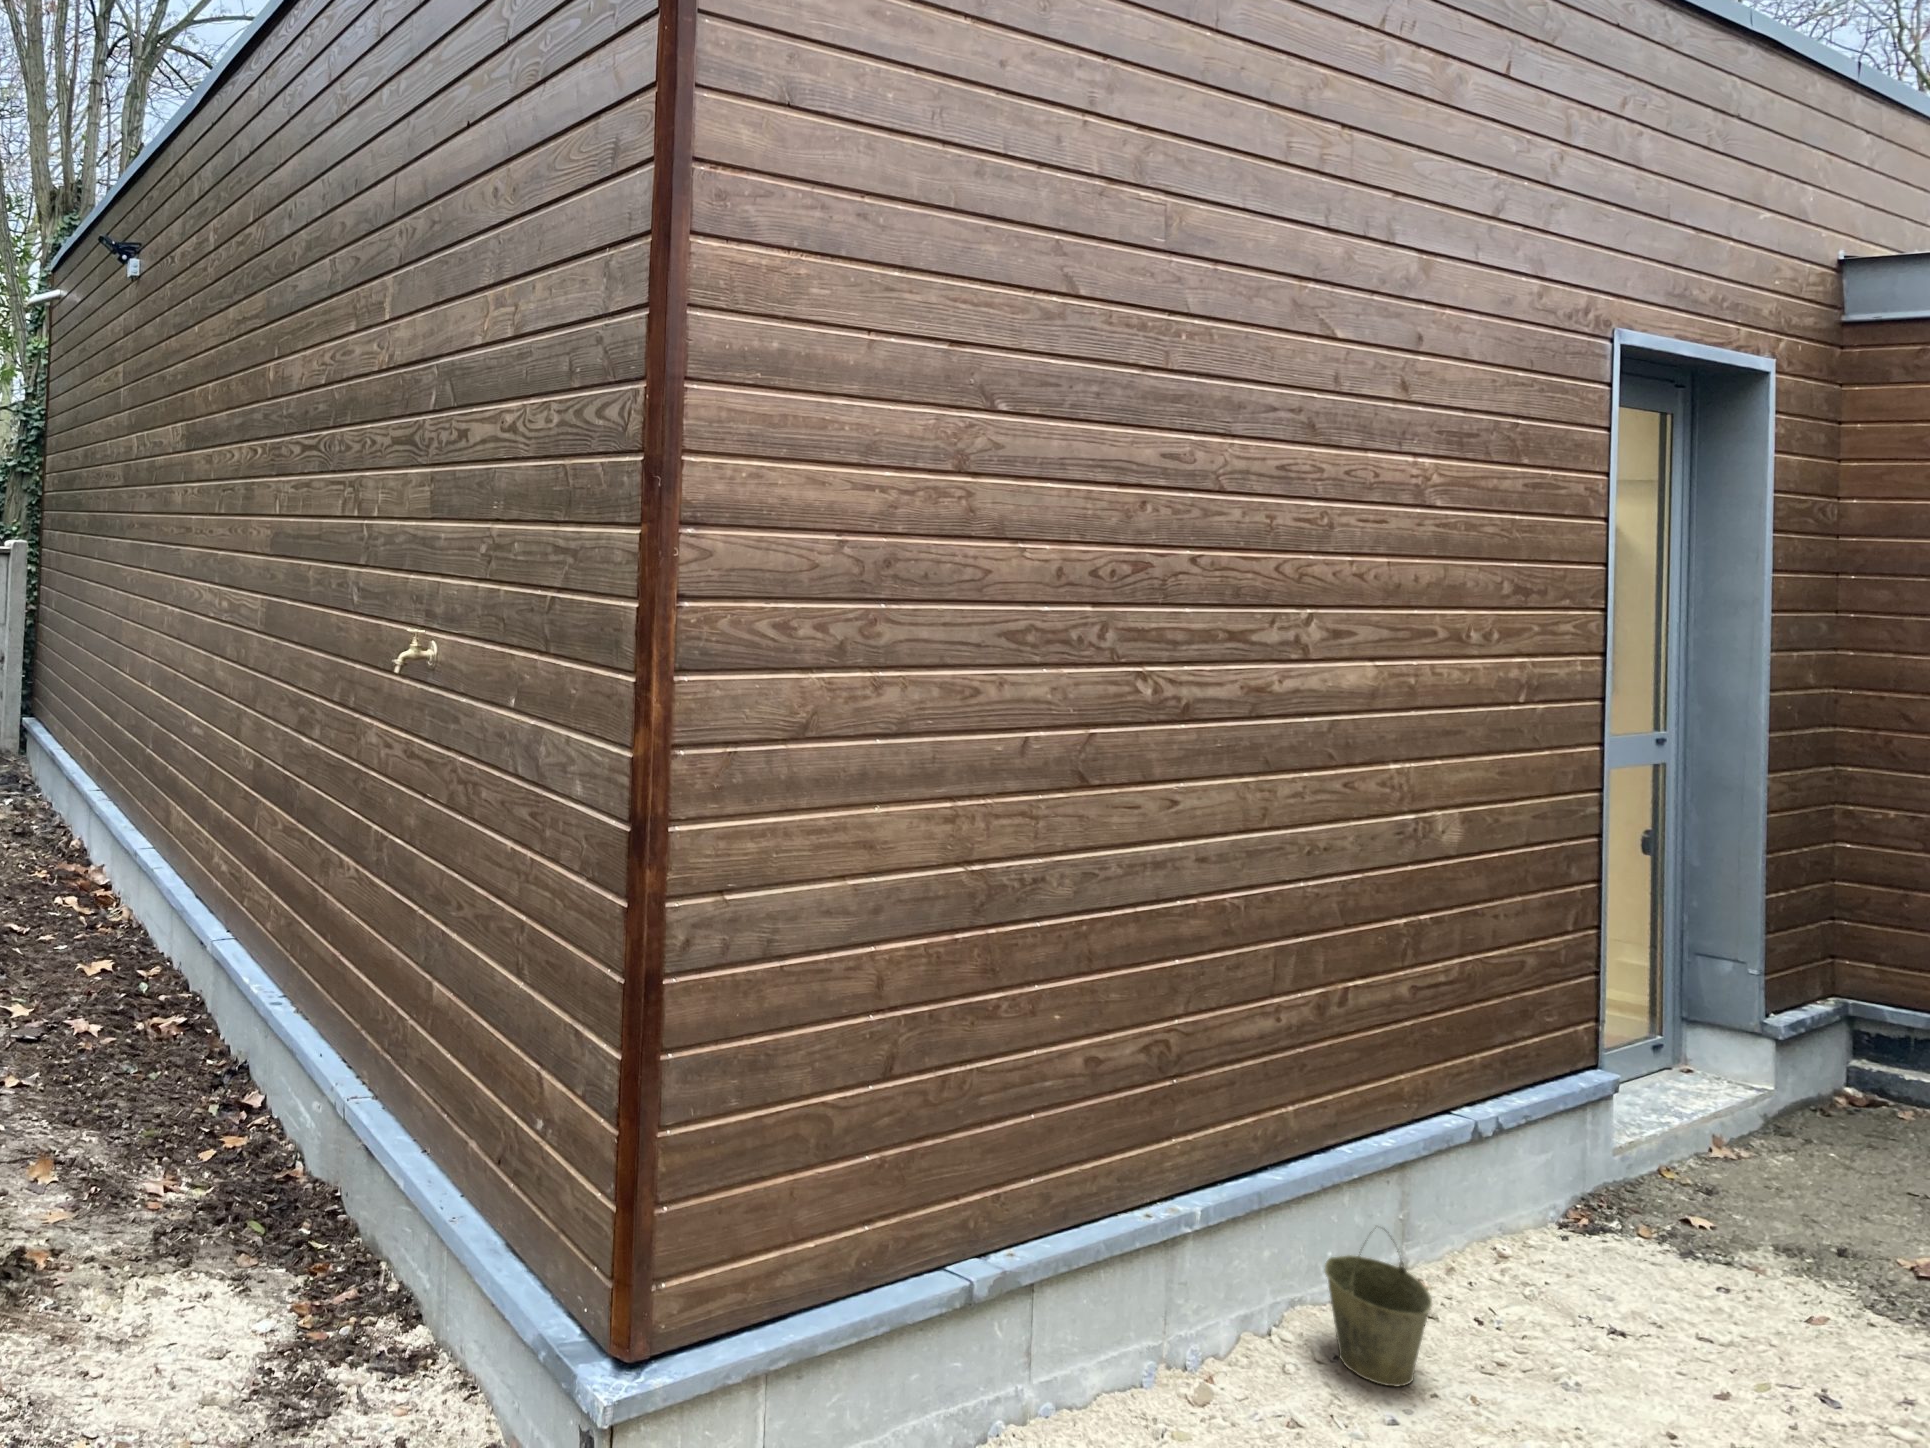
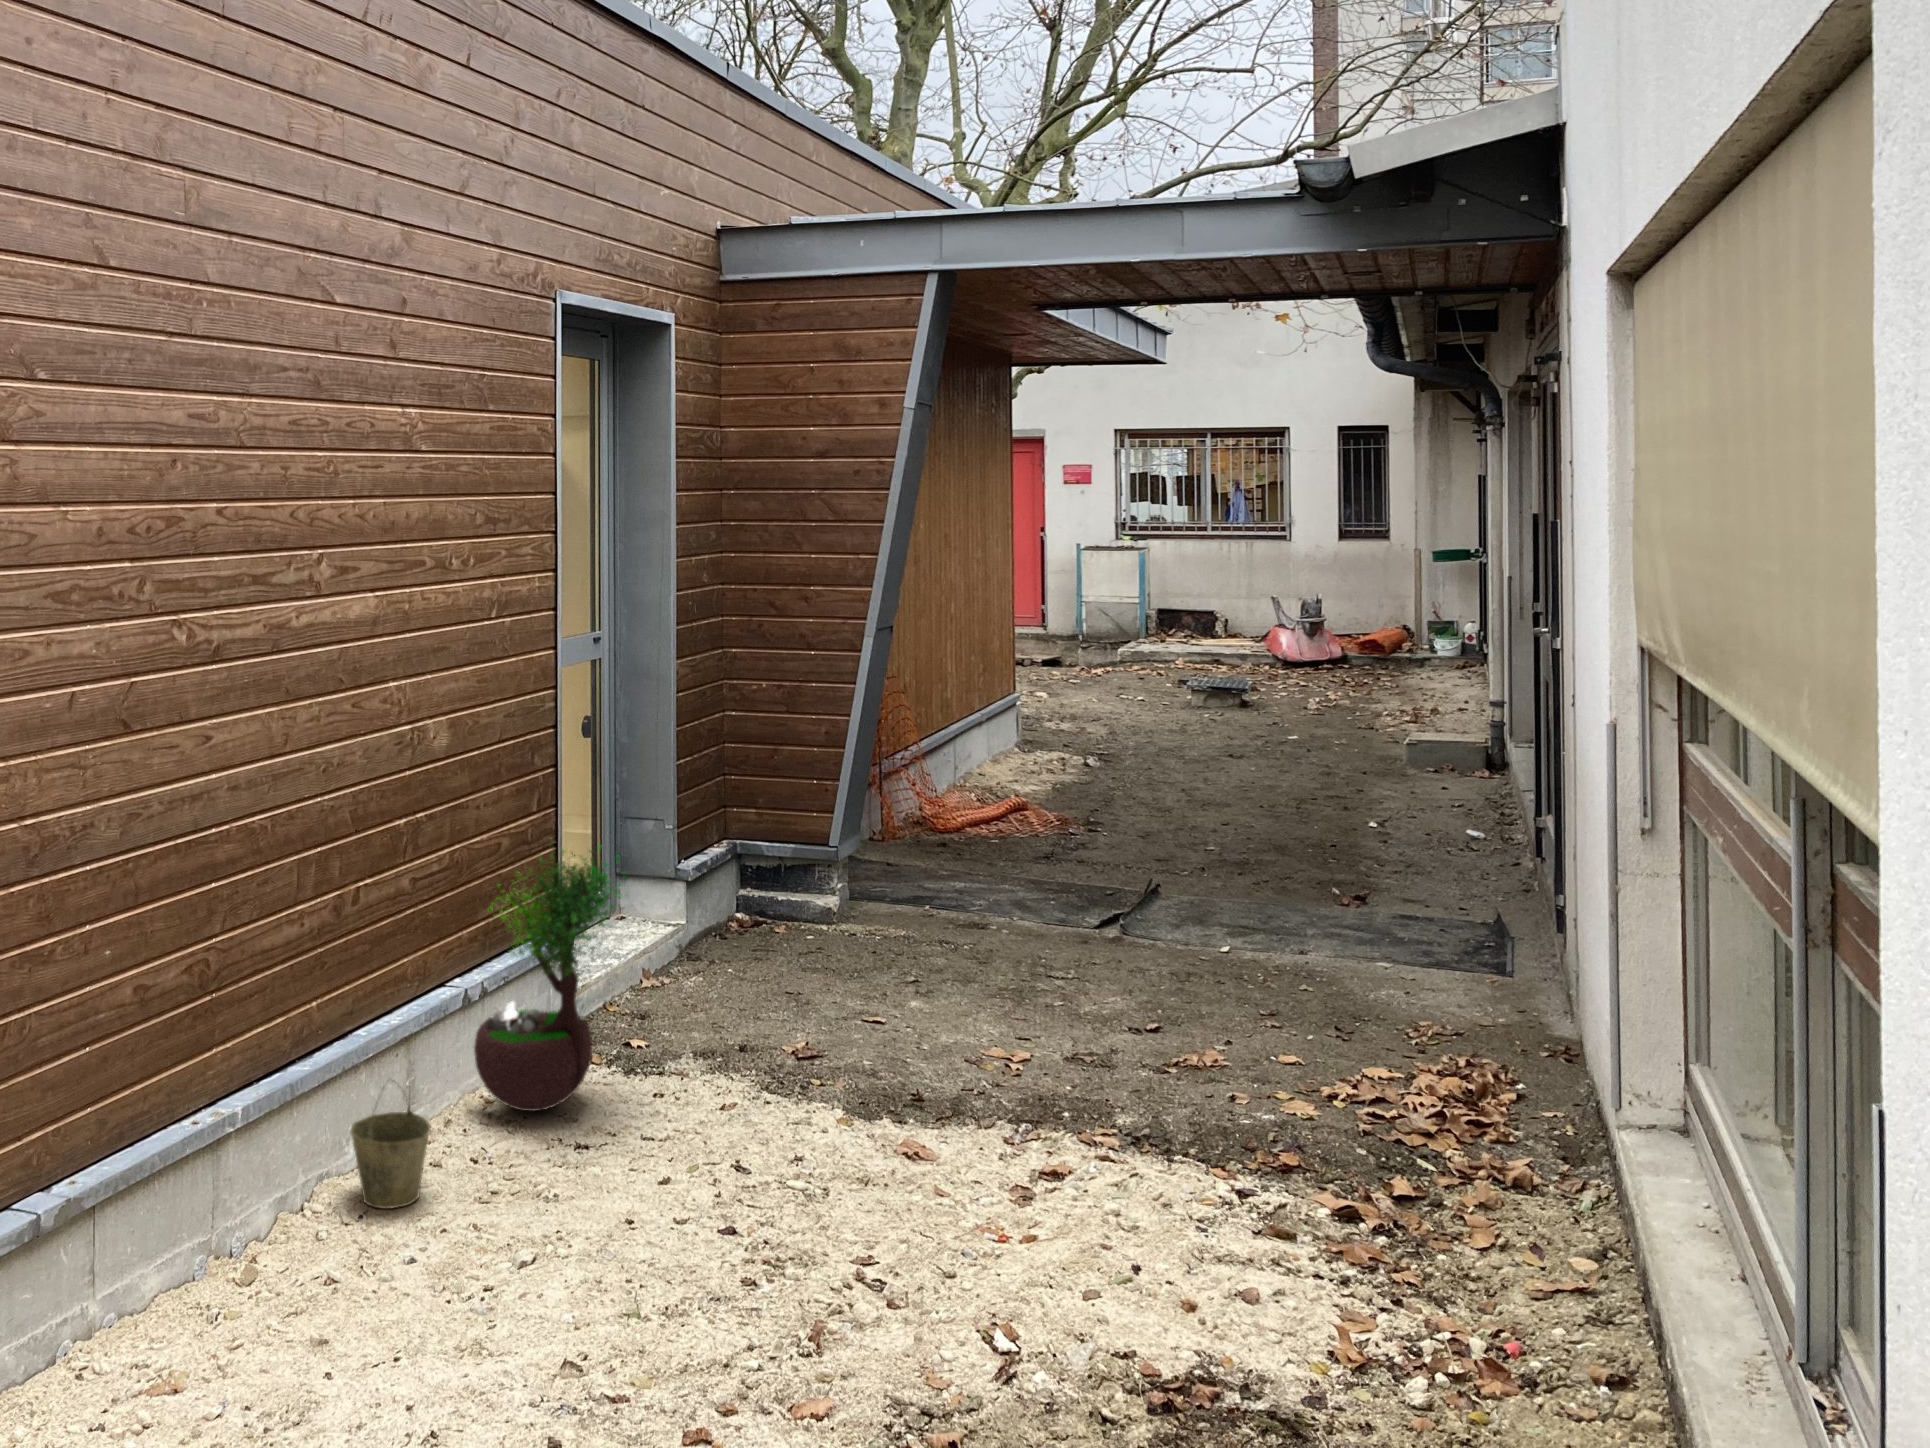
potted tree: none [1484,979,1722,1309] -> present [474,845,626,1111]

